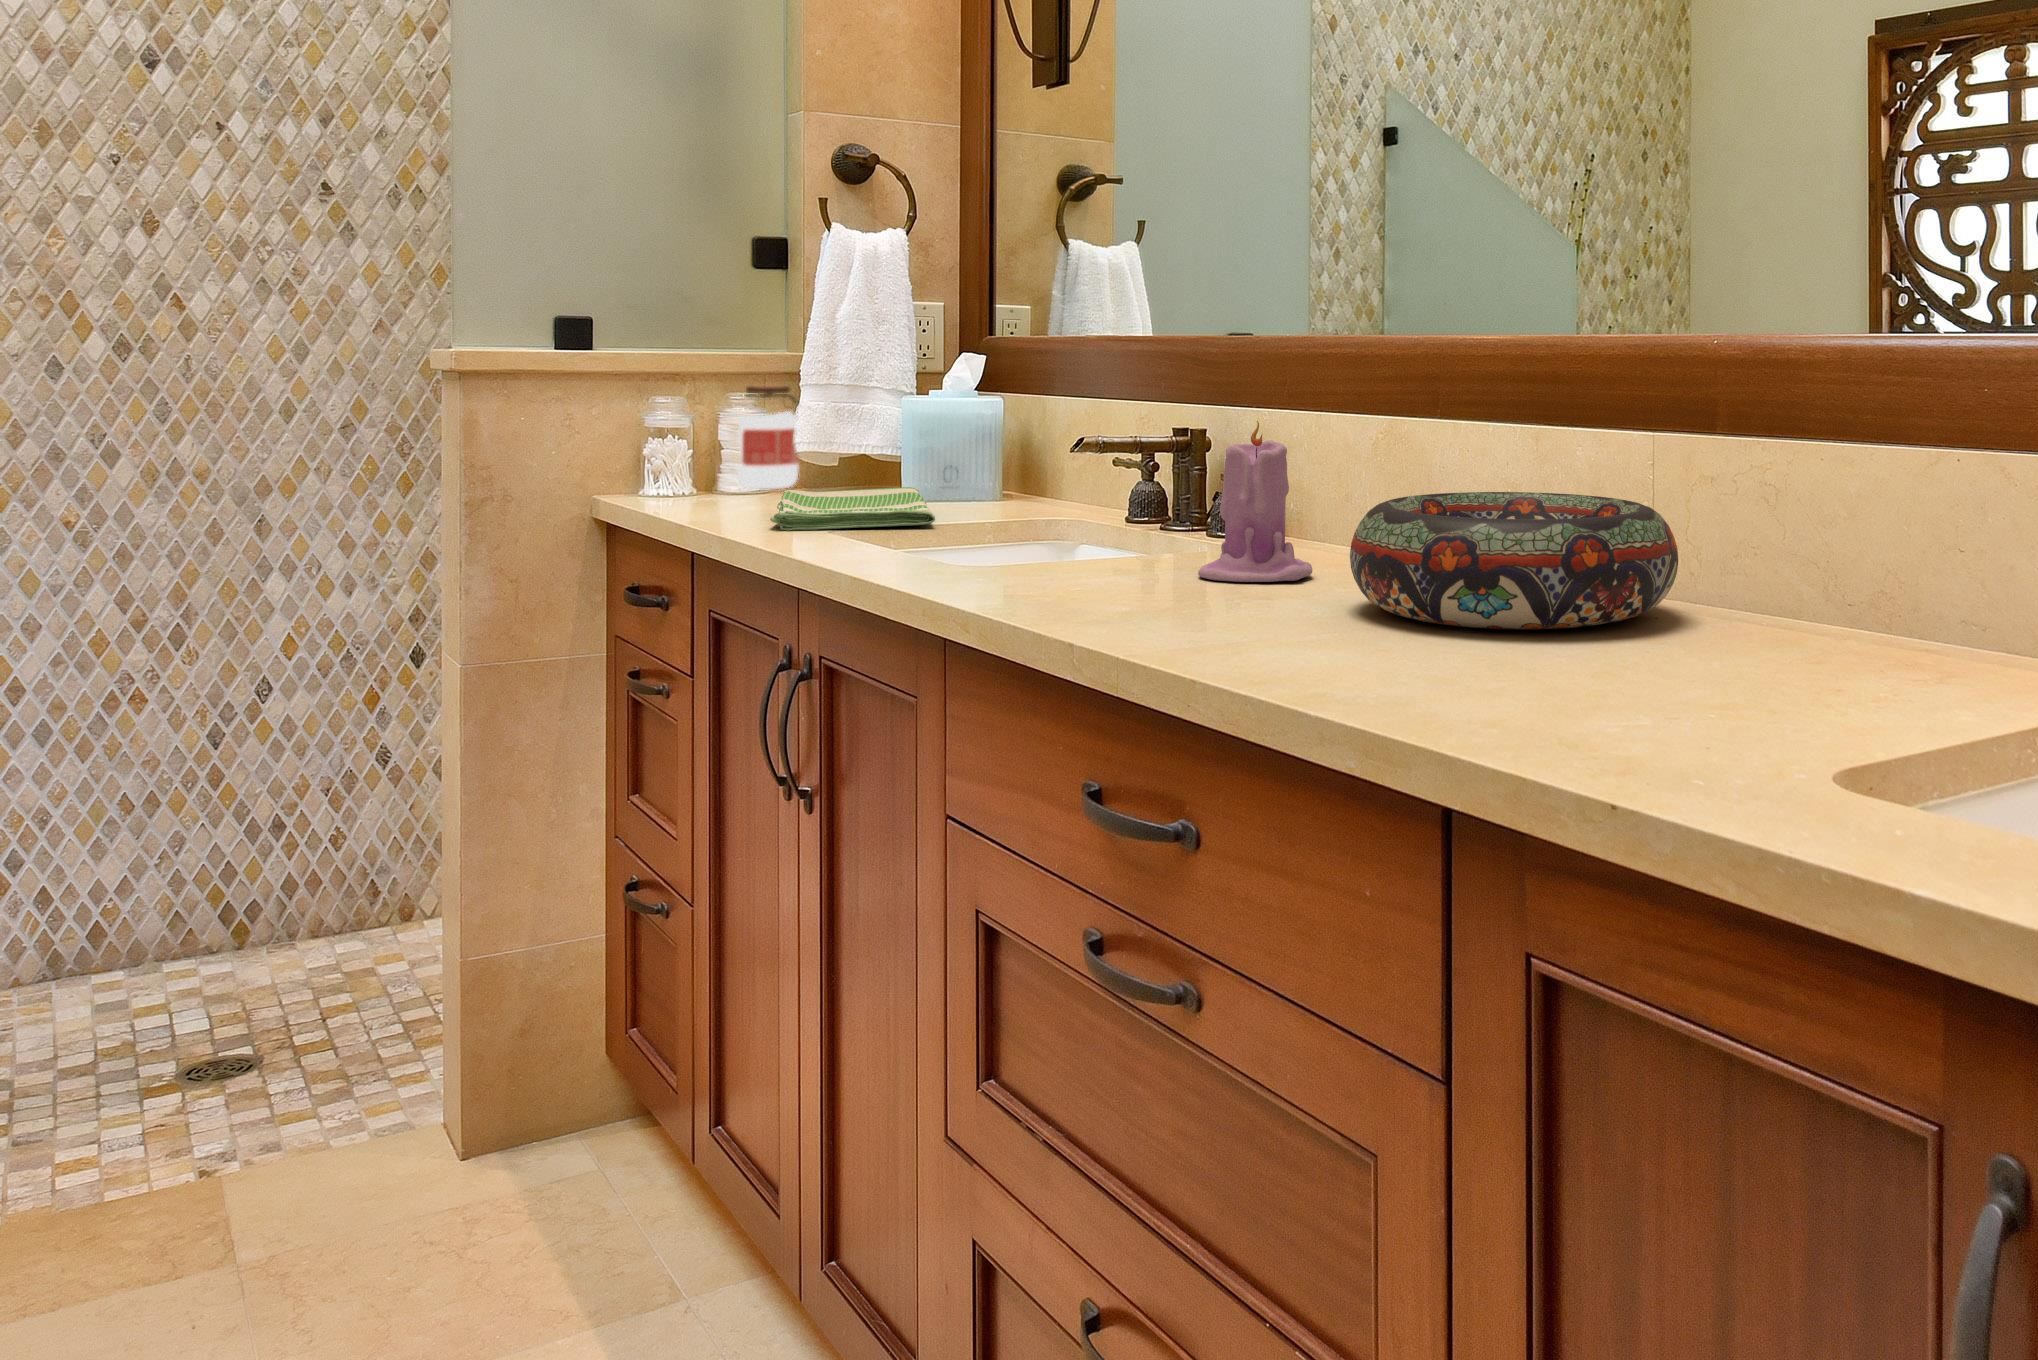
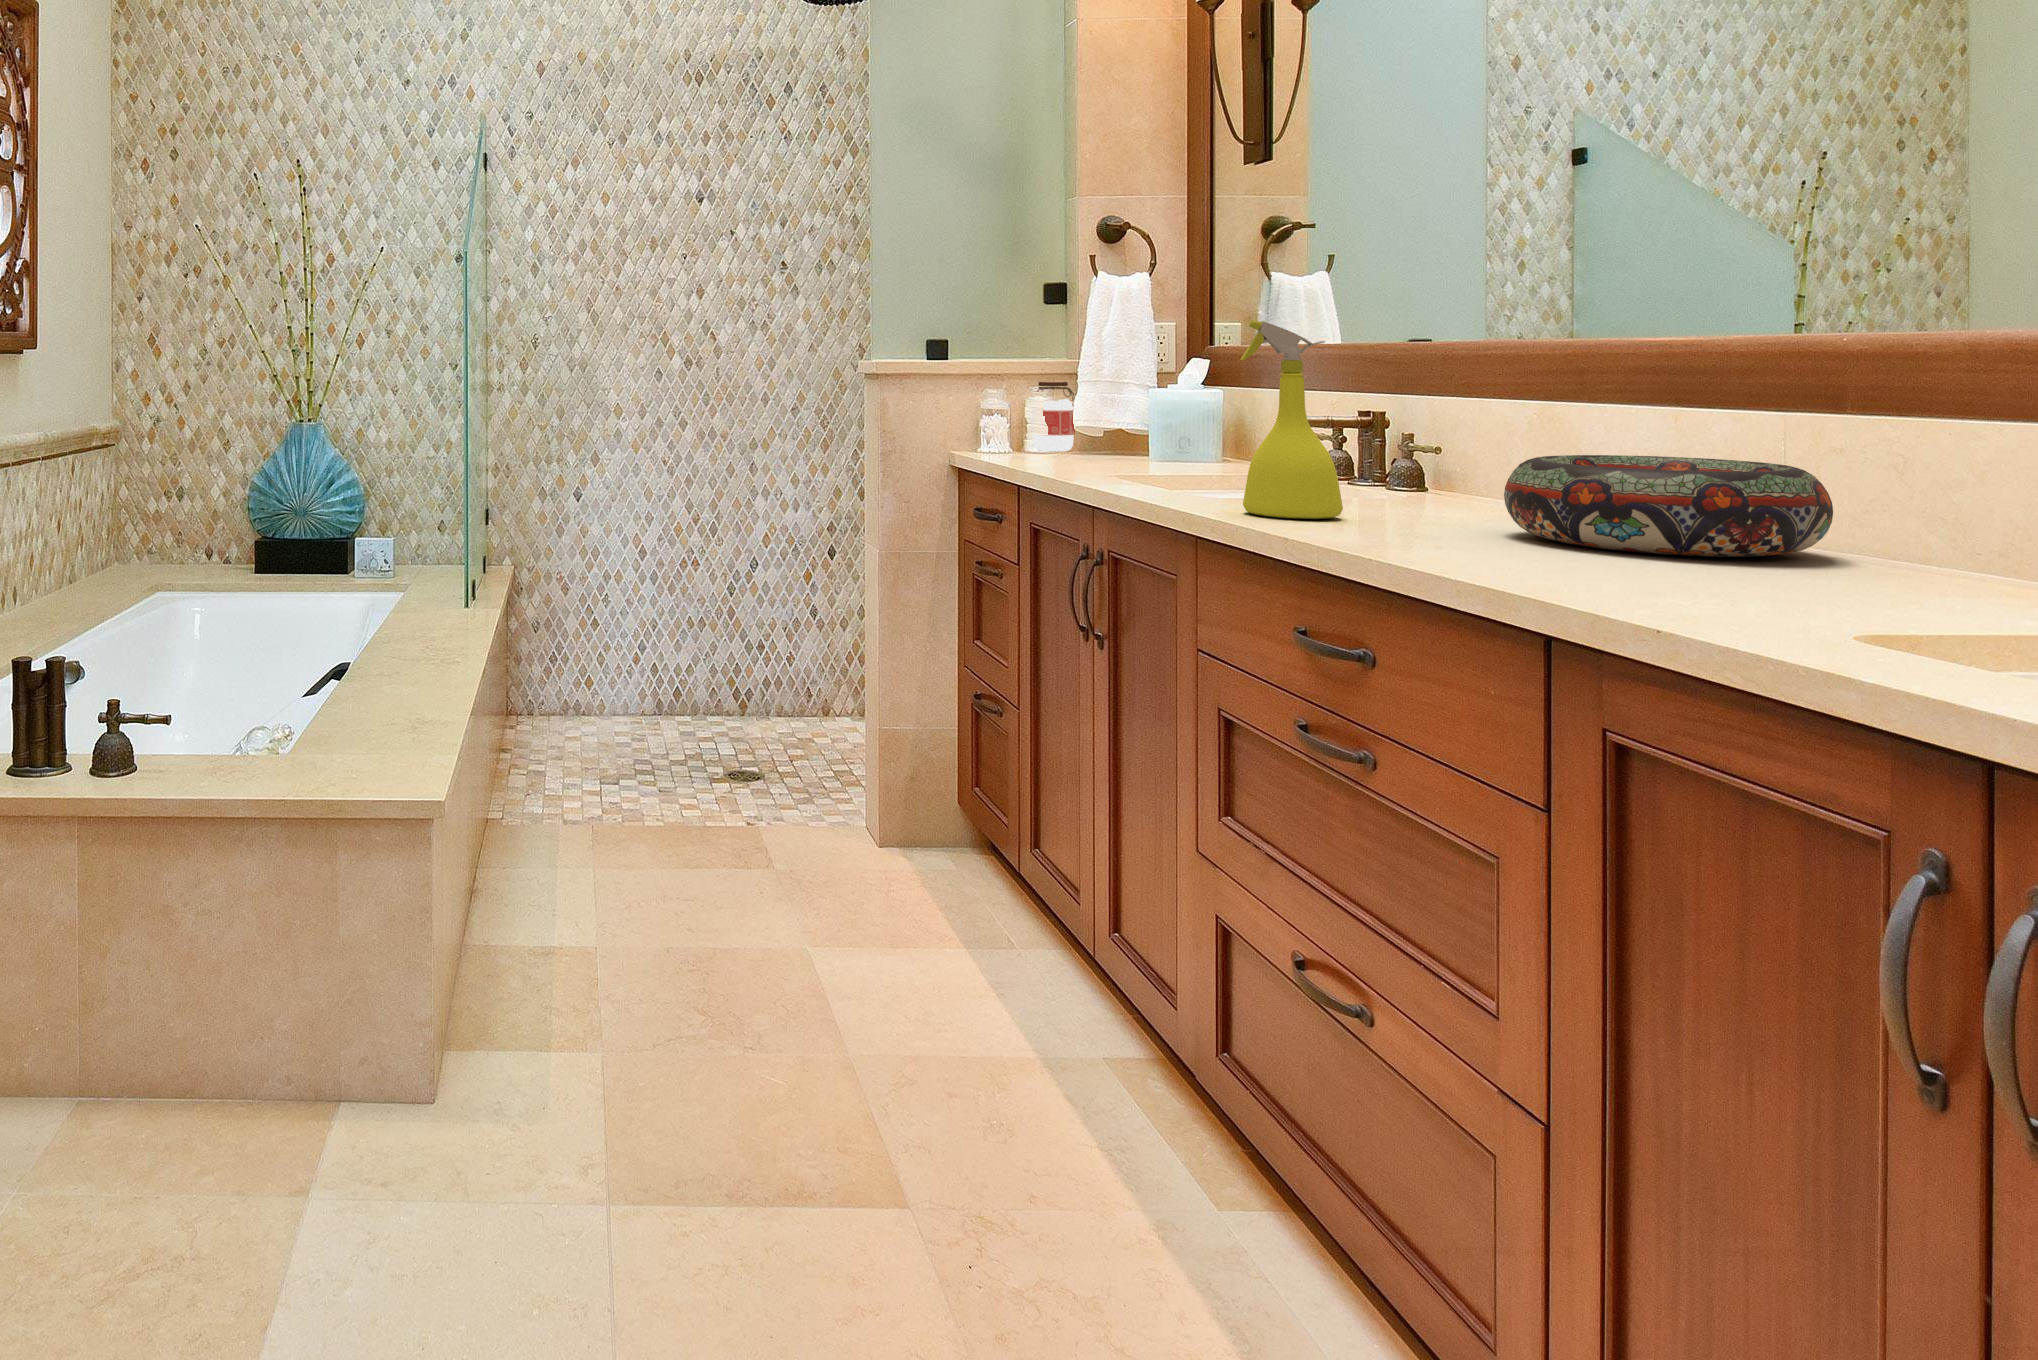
spray bottle: none [1015,305,1153,609] -> present [1240,320,1343,519]
candle: present [1198,421,1312,582] -> none [1381,399,1480,517]
dish towel: present [771,487,935,531] -> none [1066,449,1177,473]

